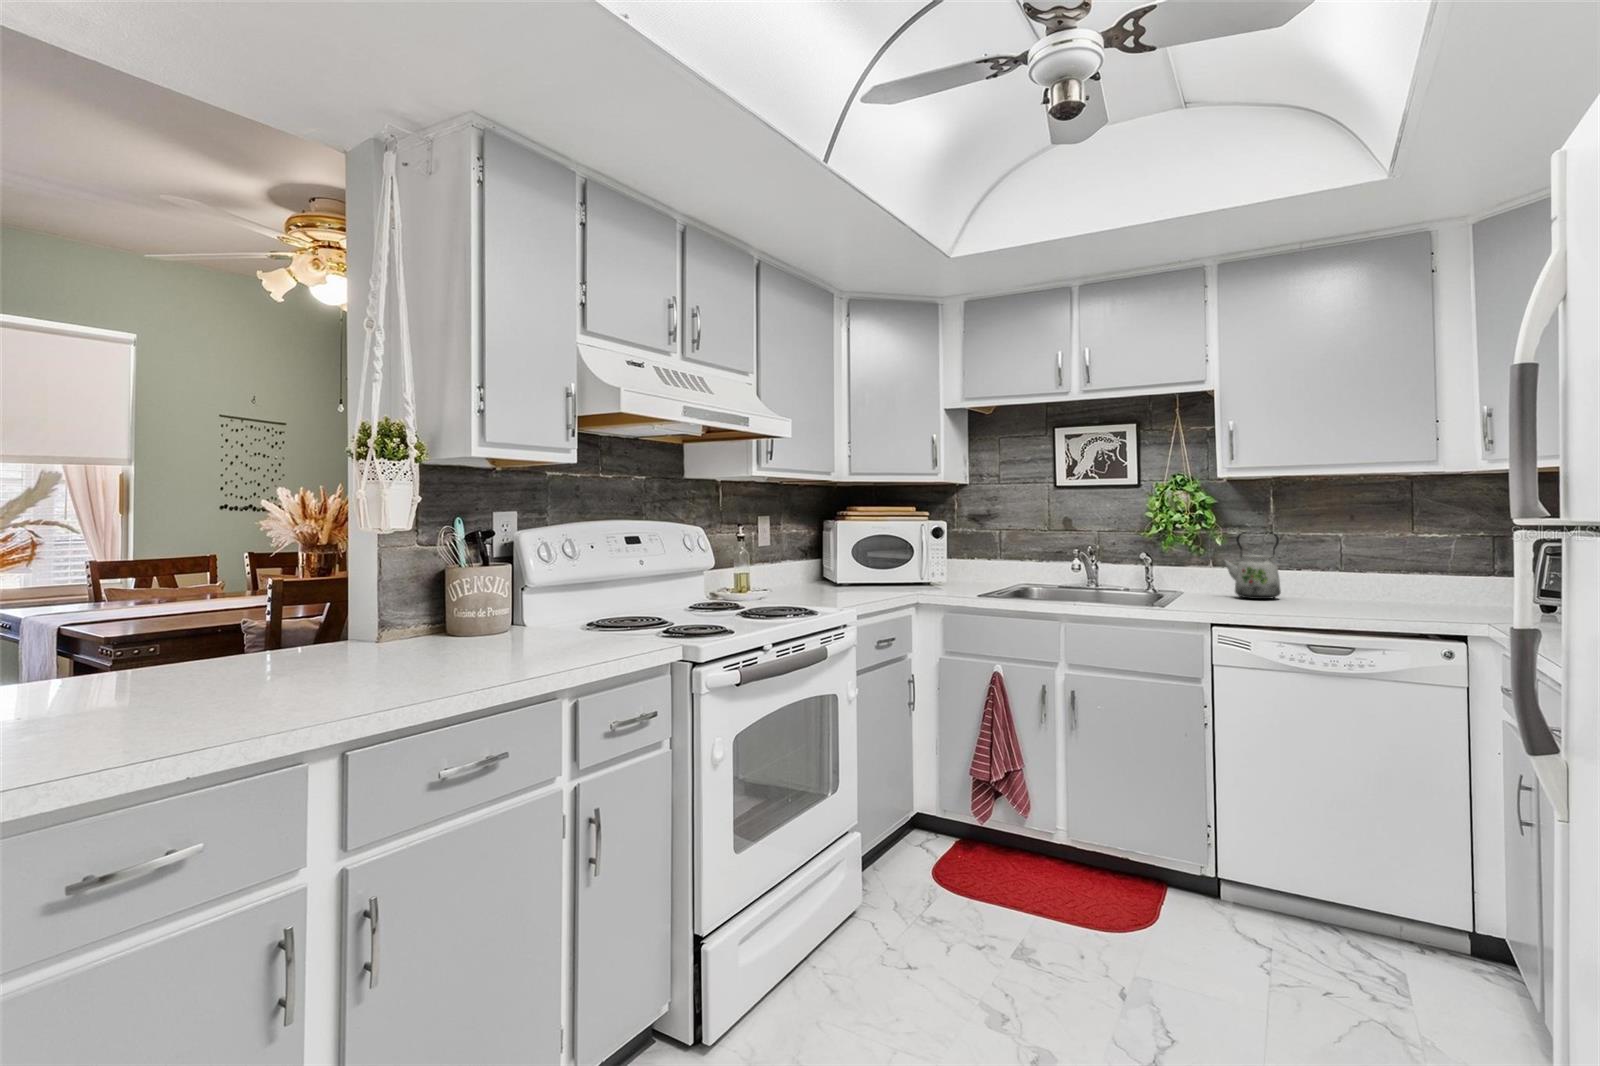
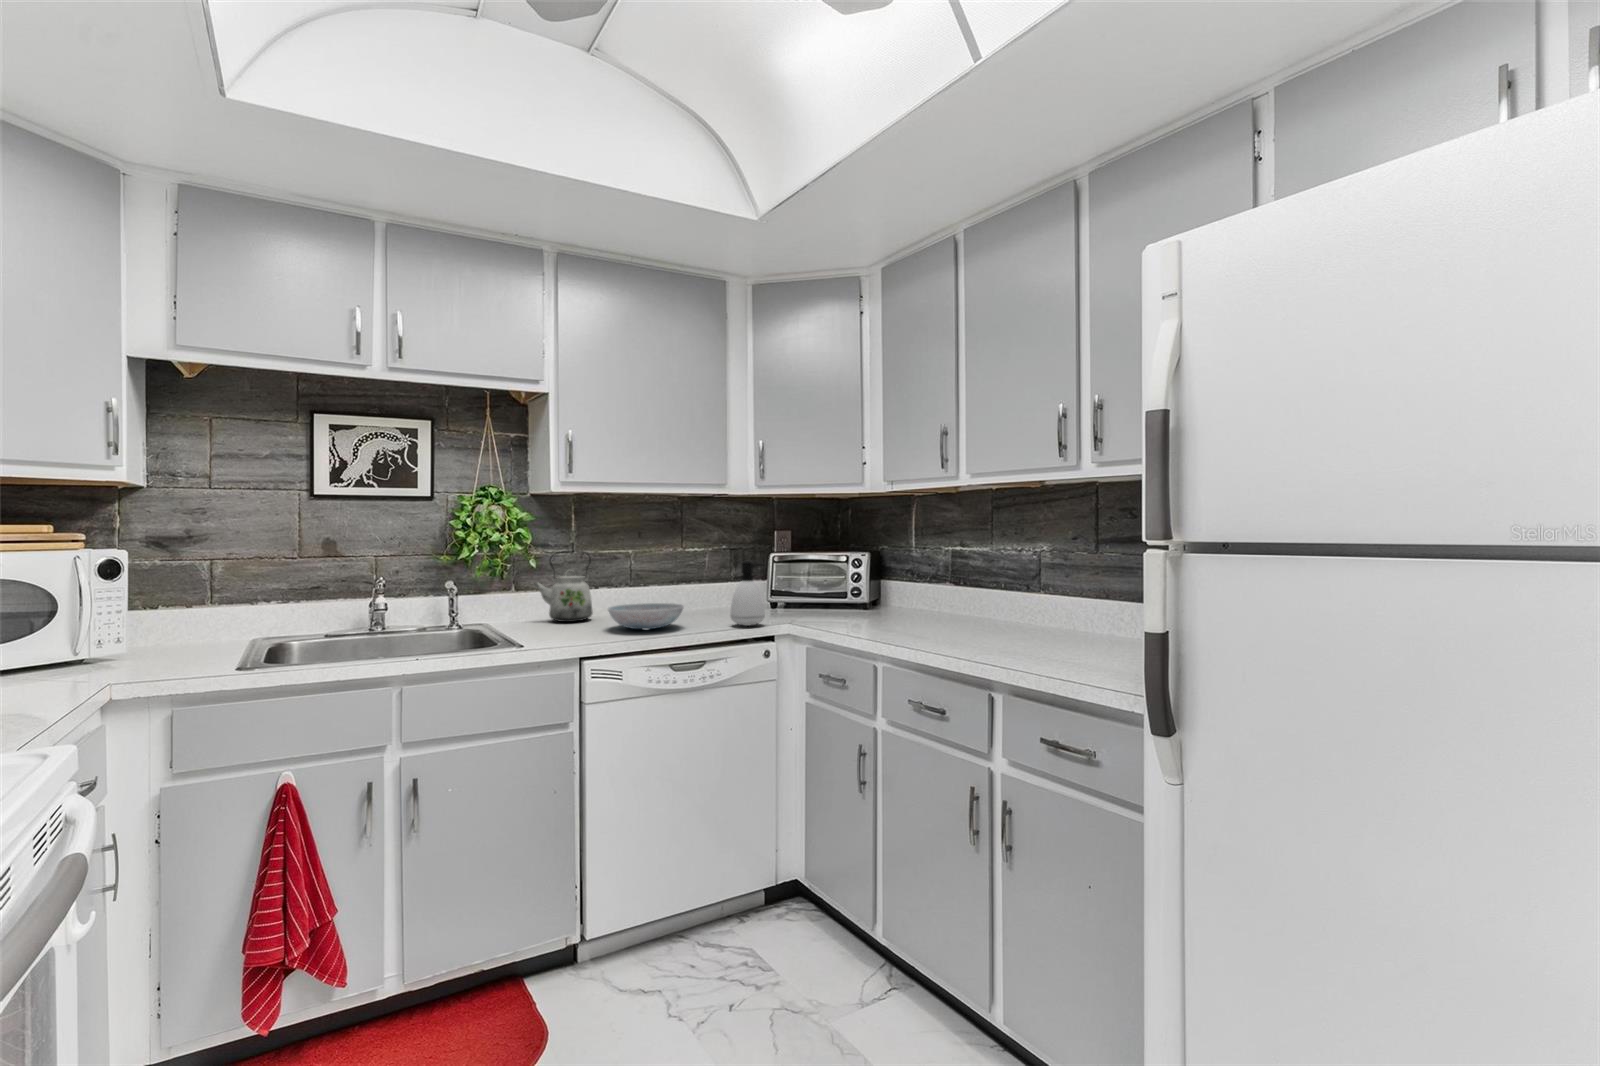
soap dispenser: none [1415,545,1467,620] -> present [730,561,765,626]
dish: none [1267,585,1358,610] -> present [608,603,684,629]

